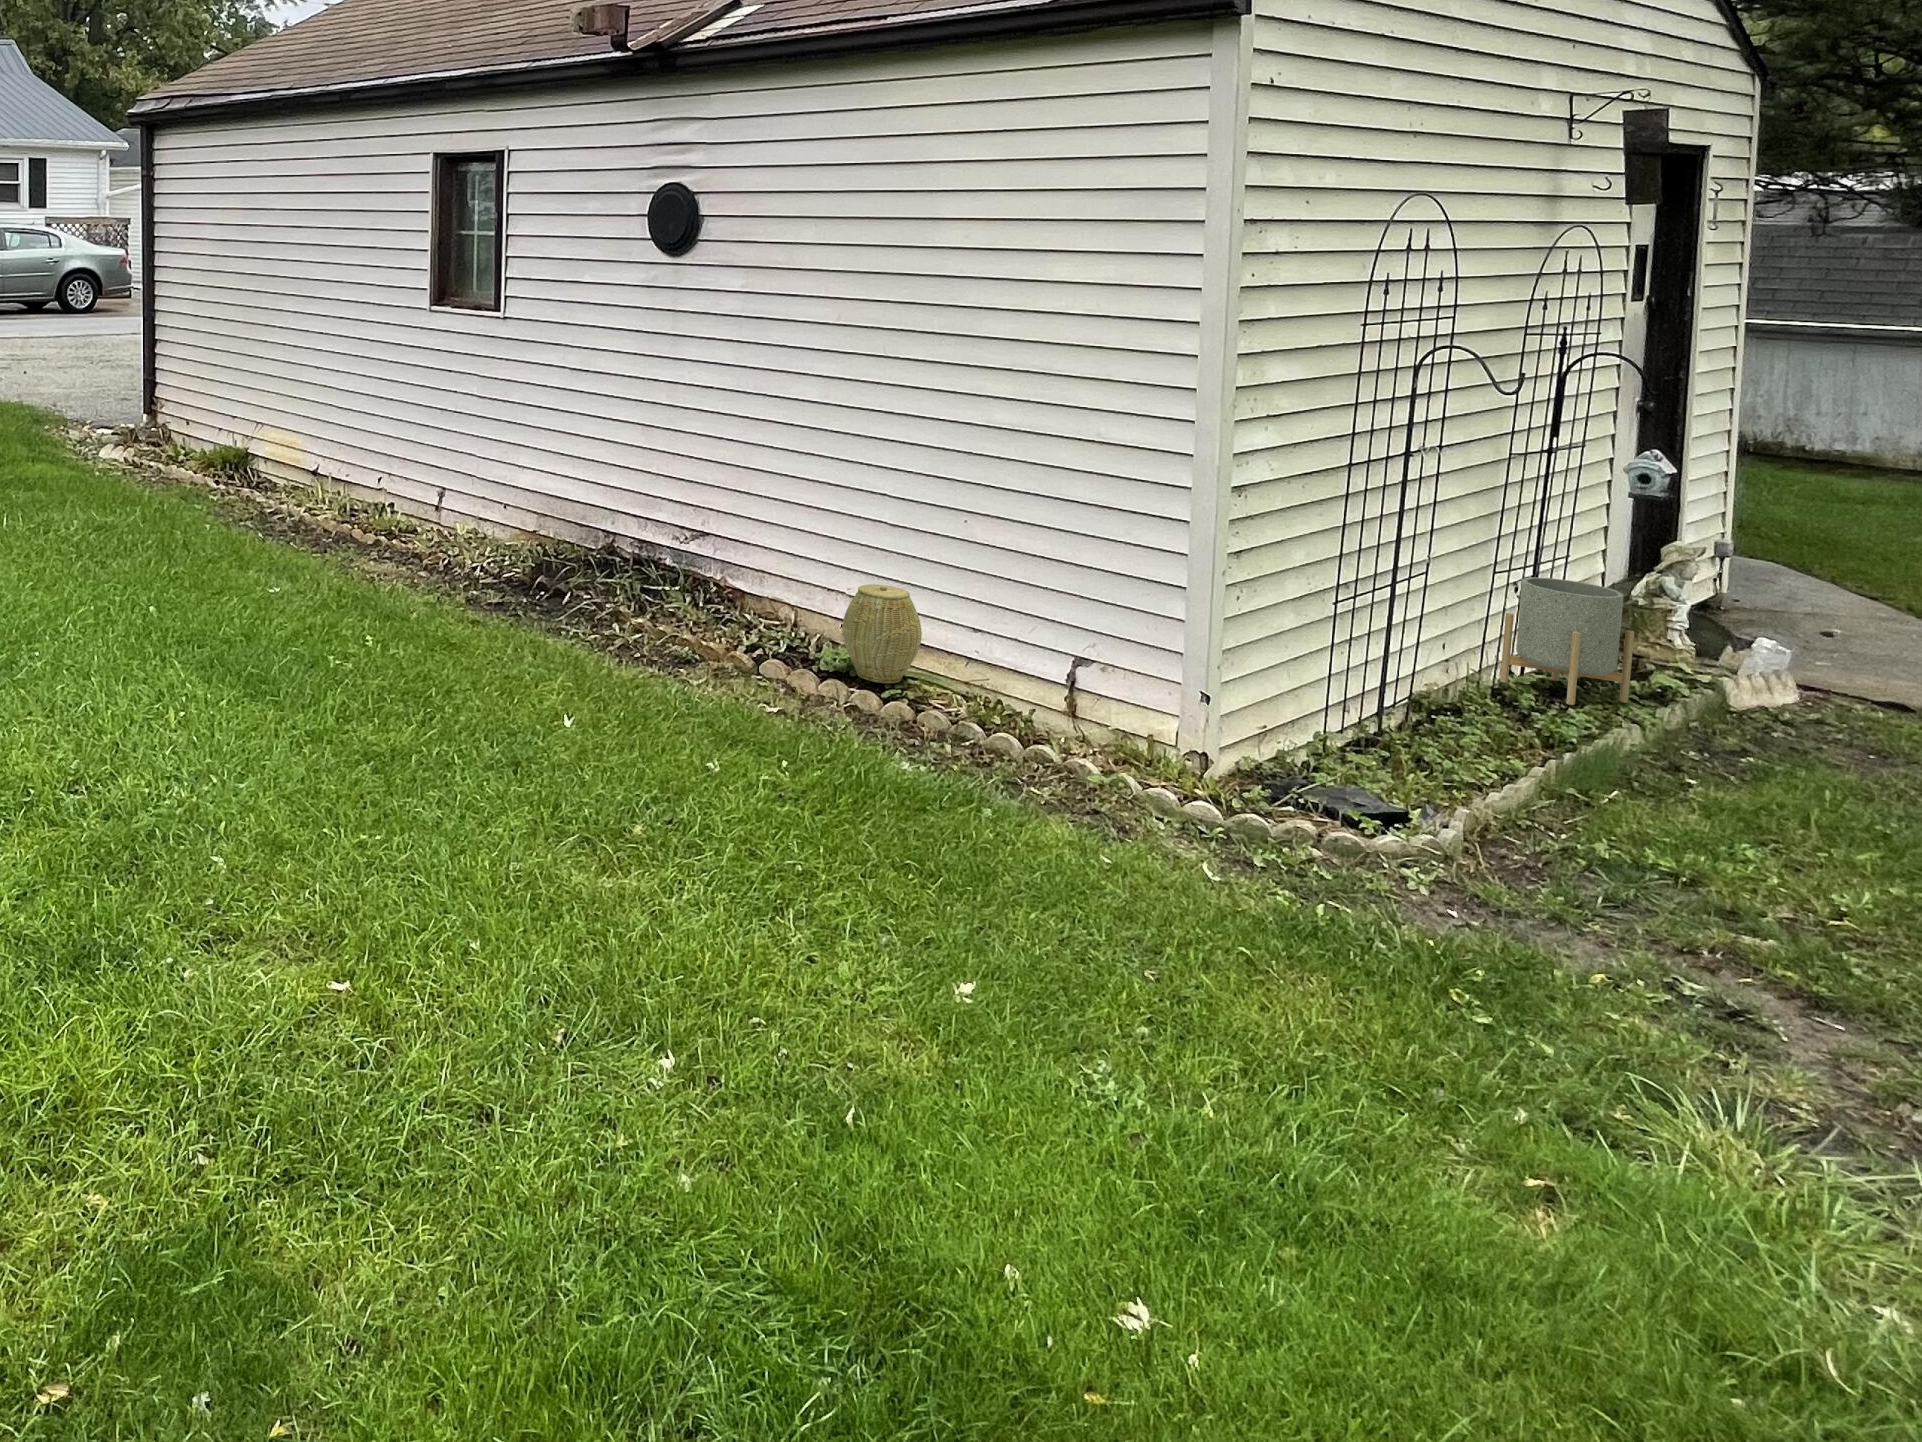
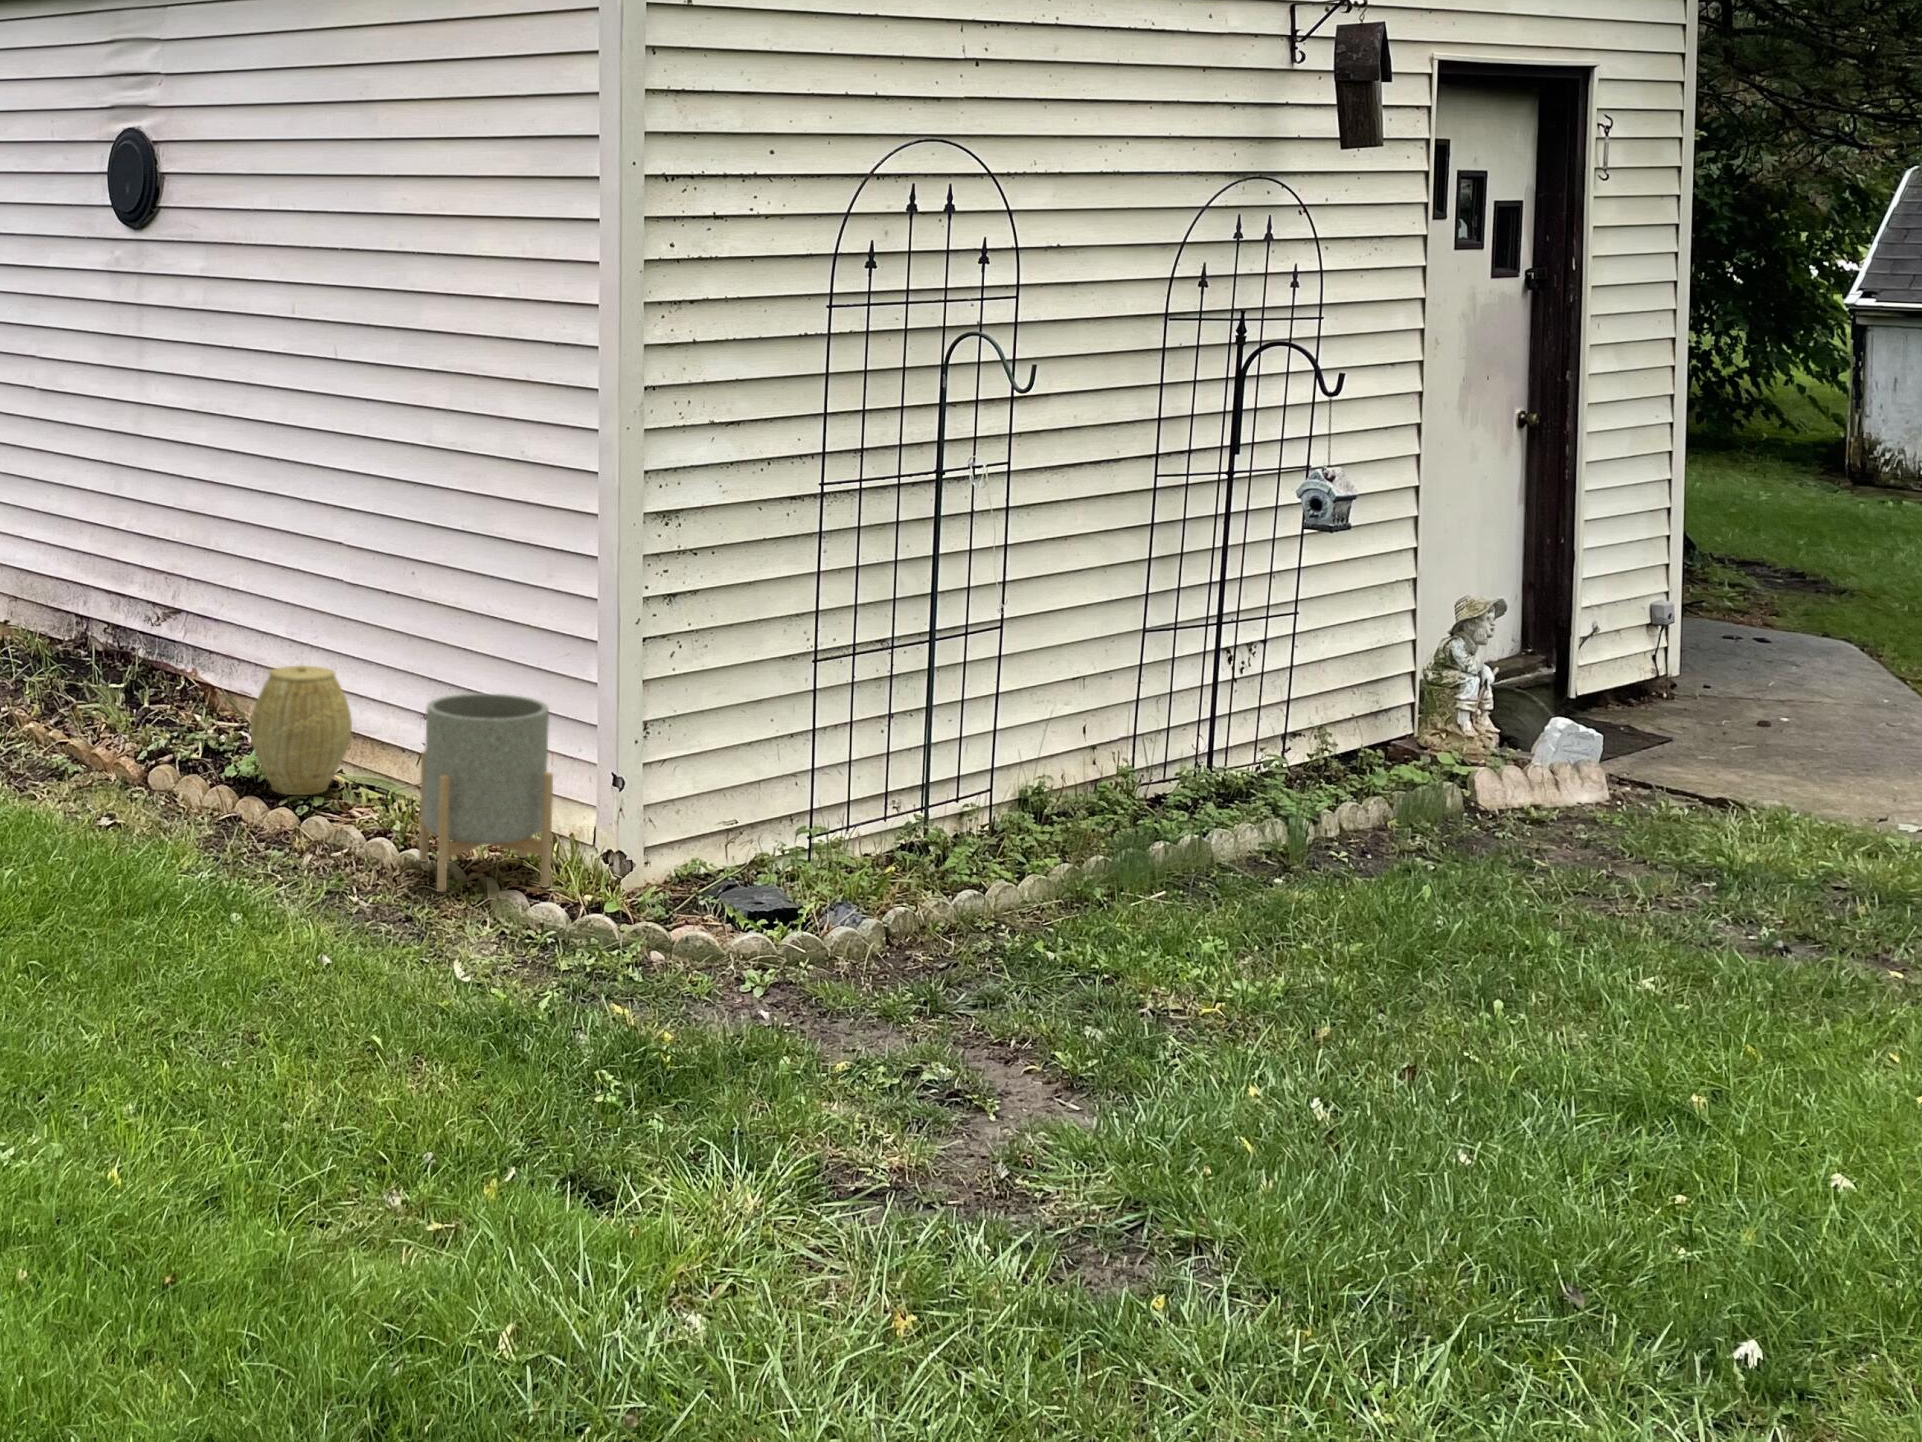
planter: present [1500,578,1634,705] -> present [419,694,553,892]

